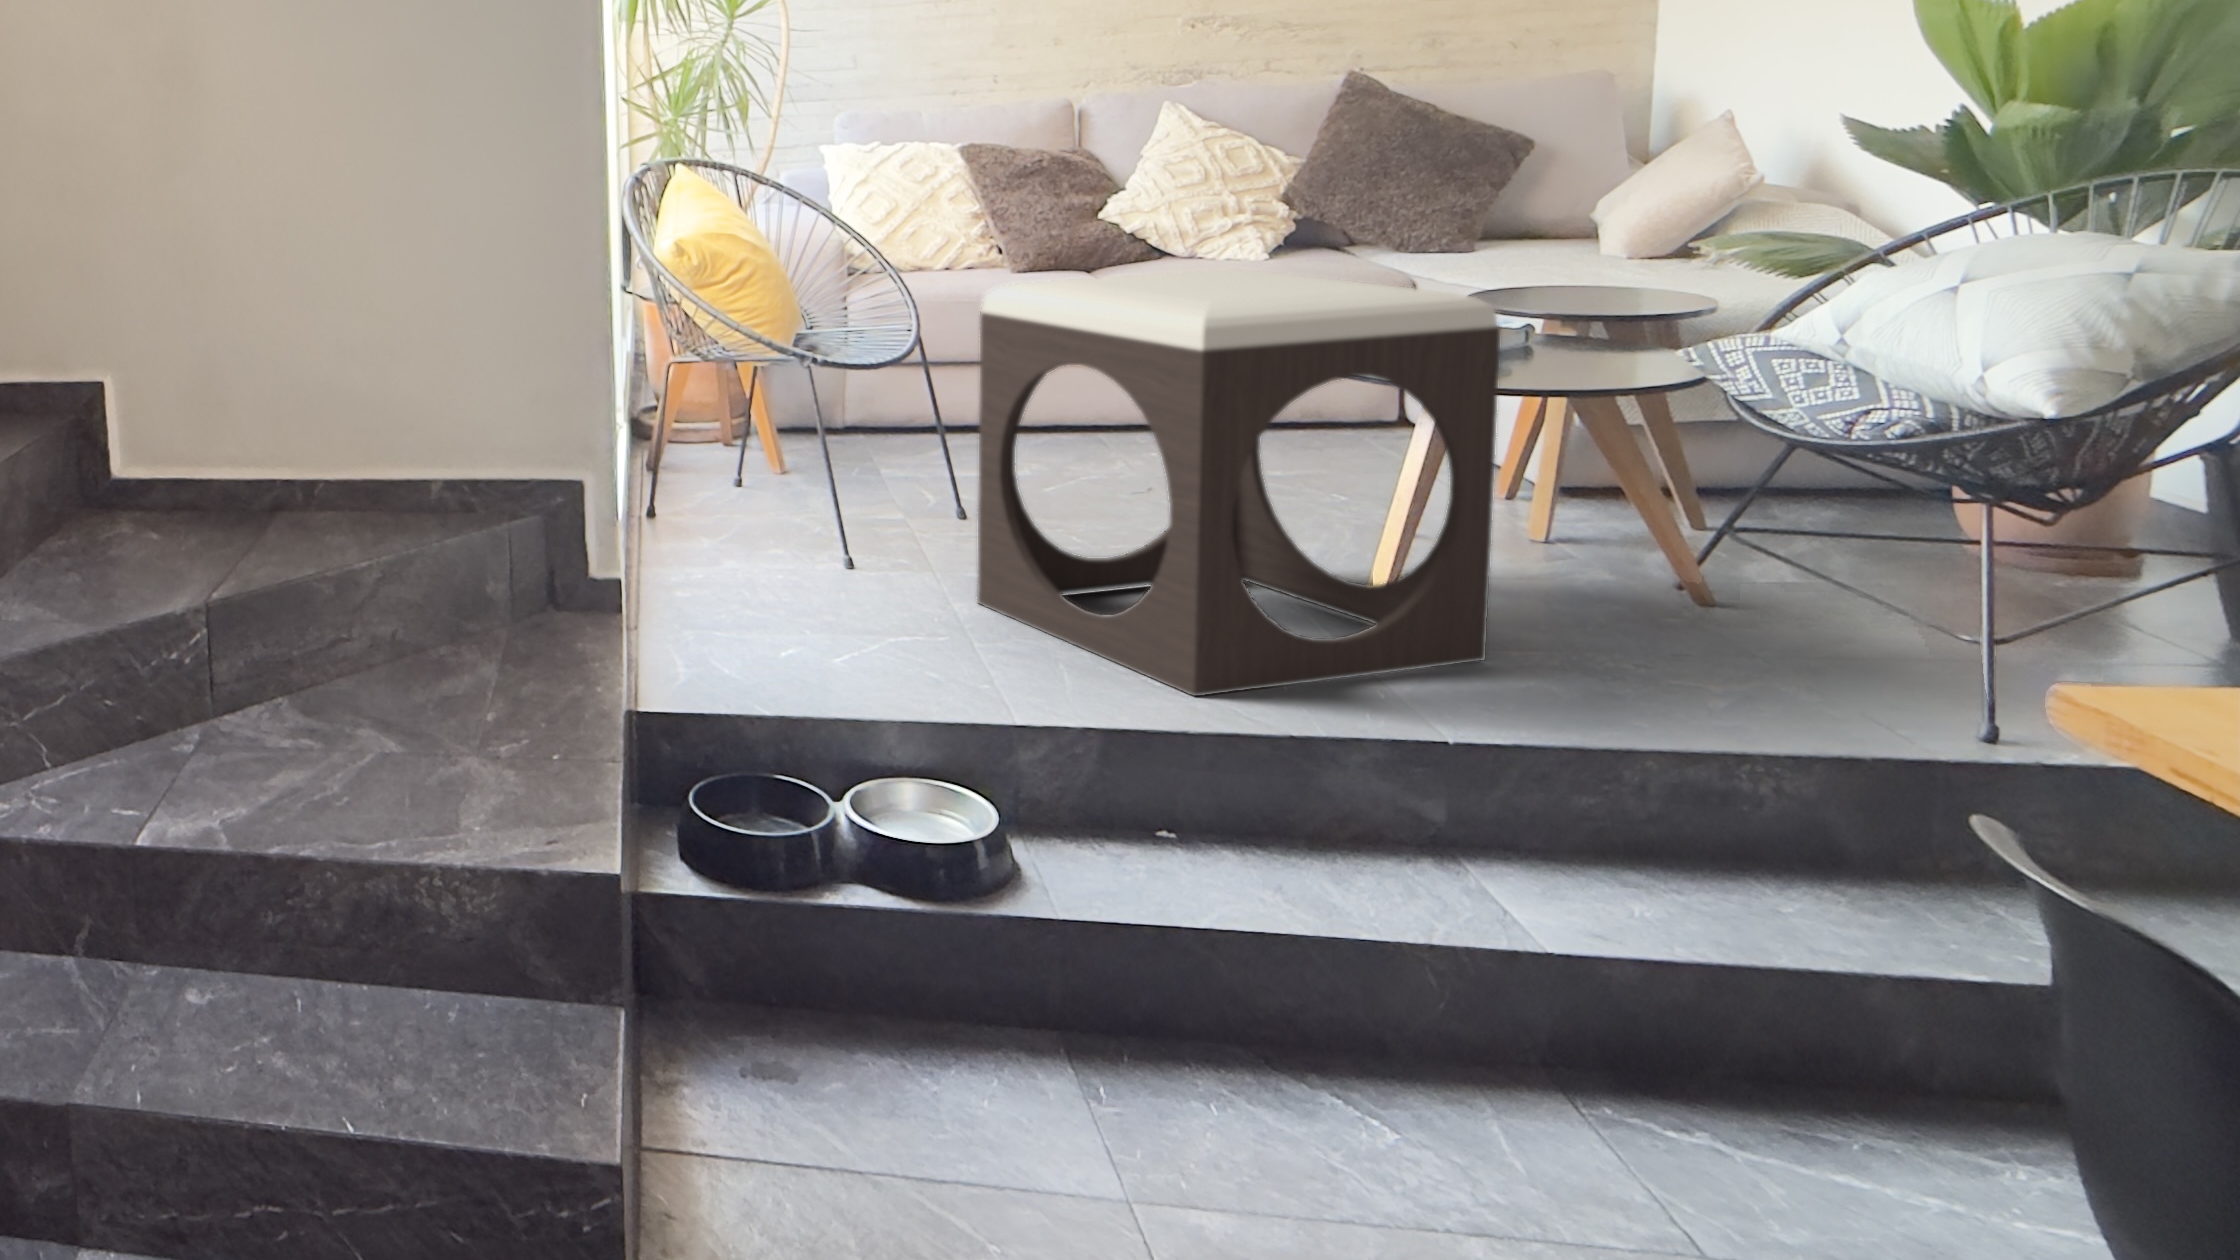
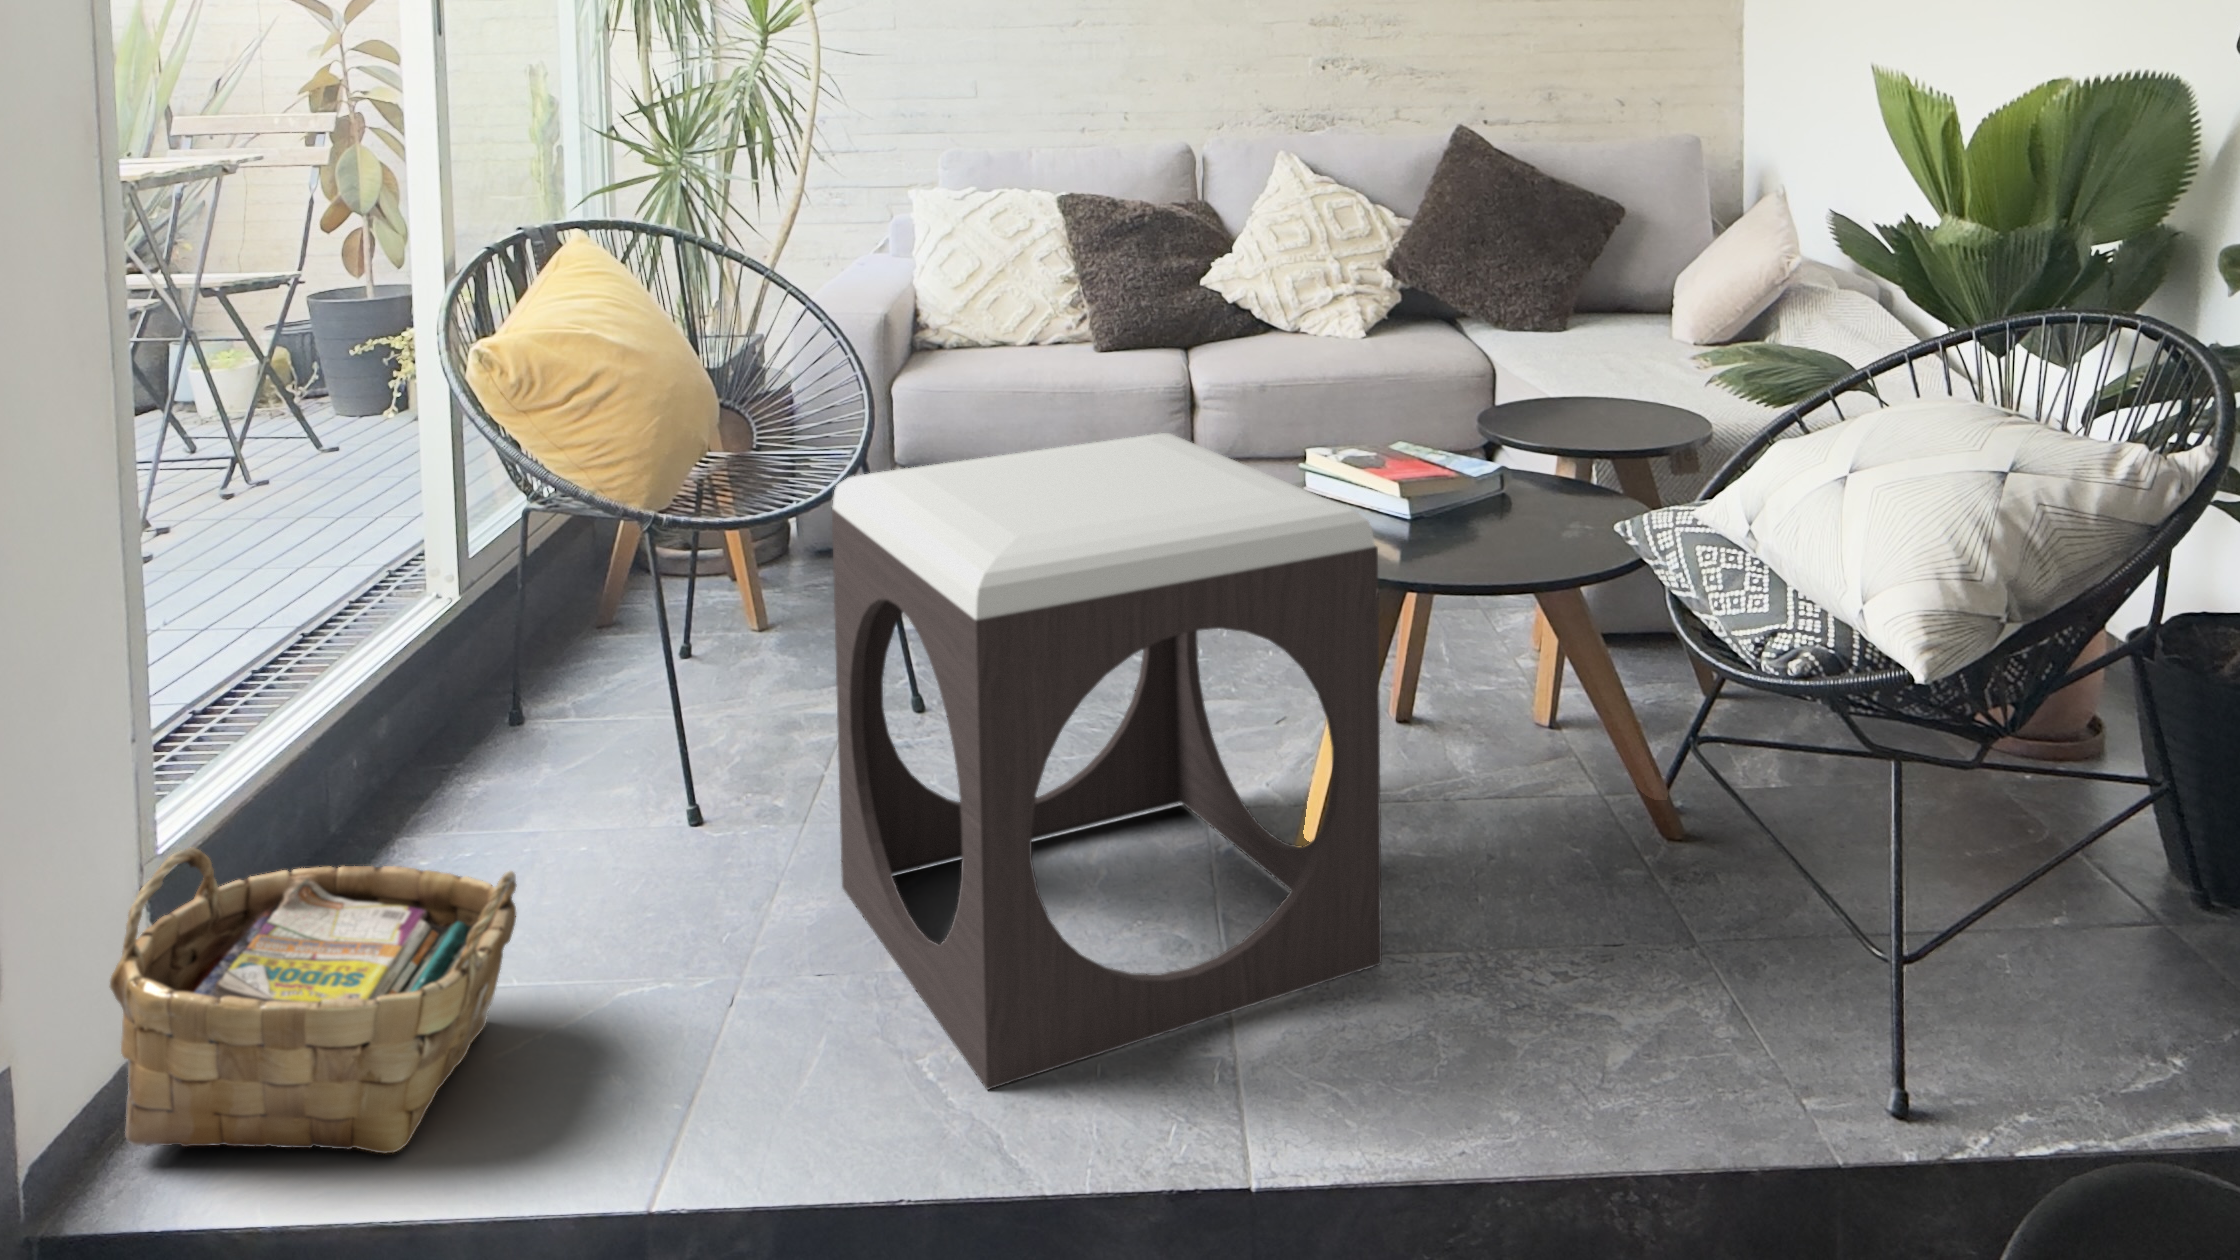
woven basket: none [572,501,826,693] -> present [110,848,517,1153]

